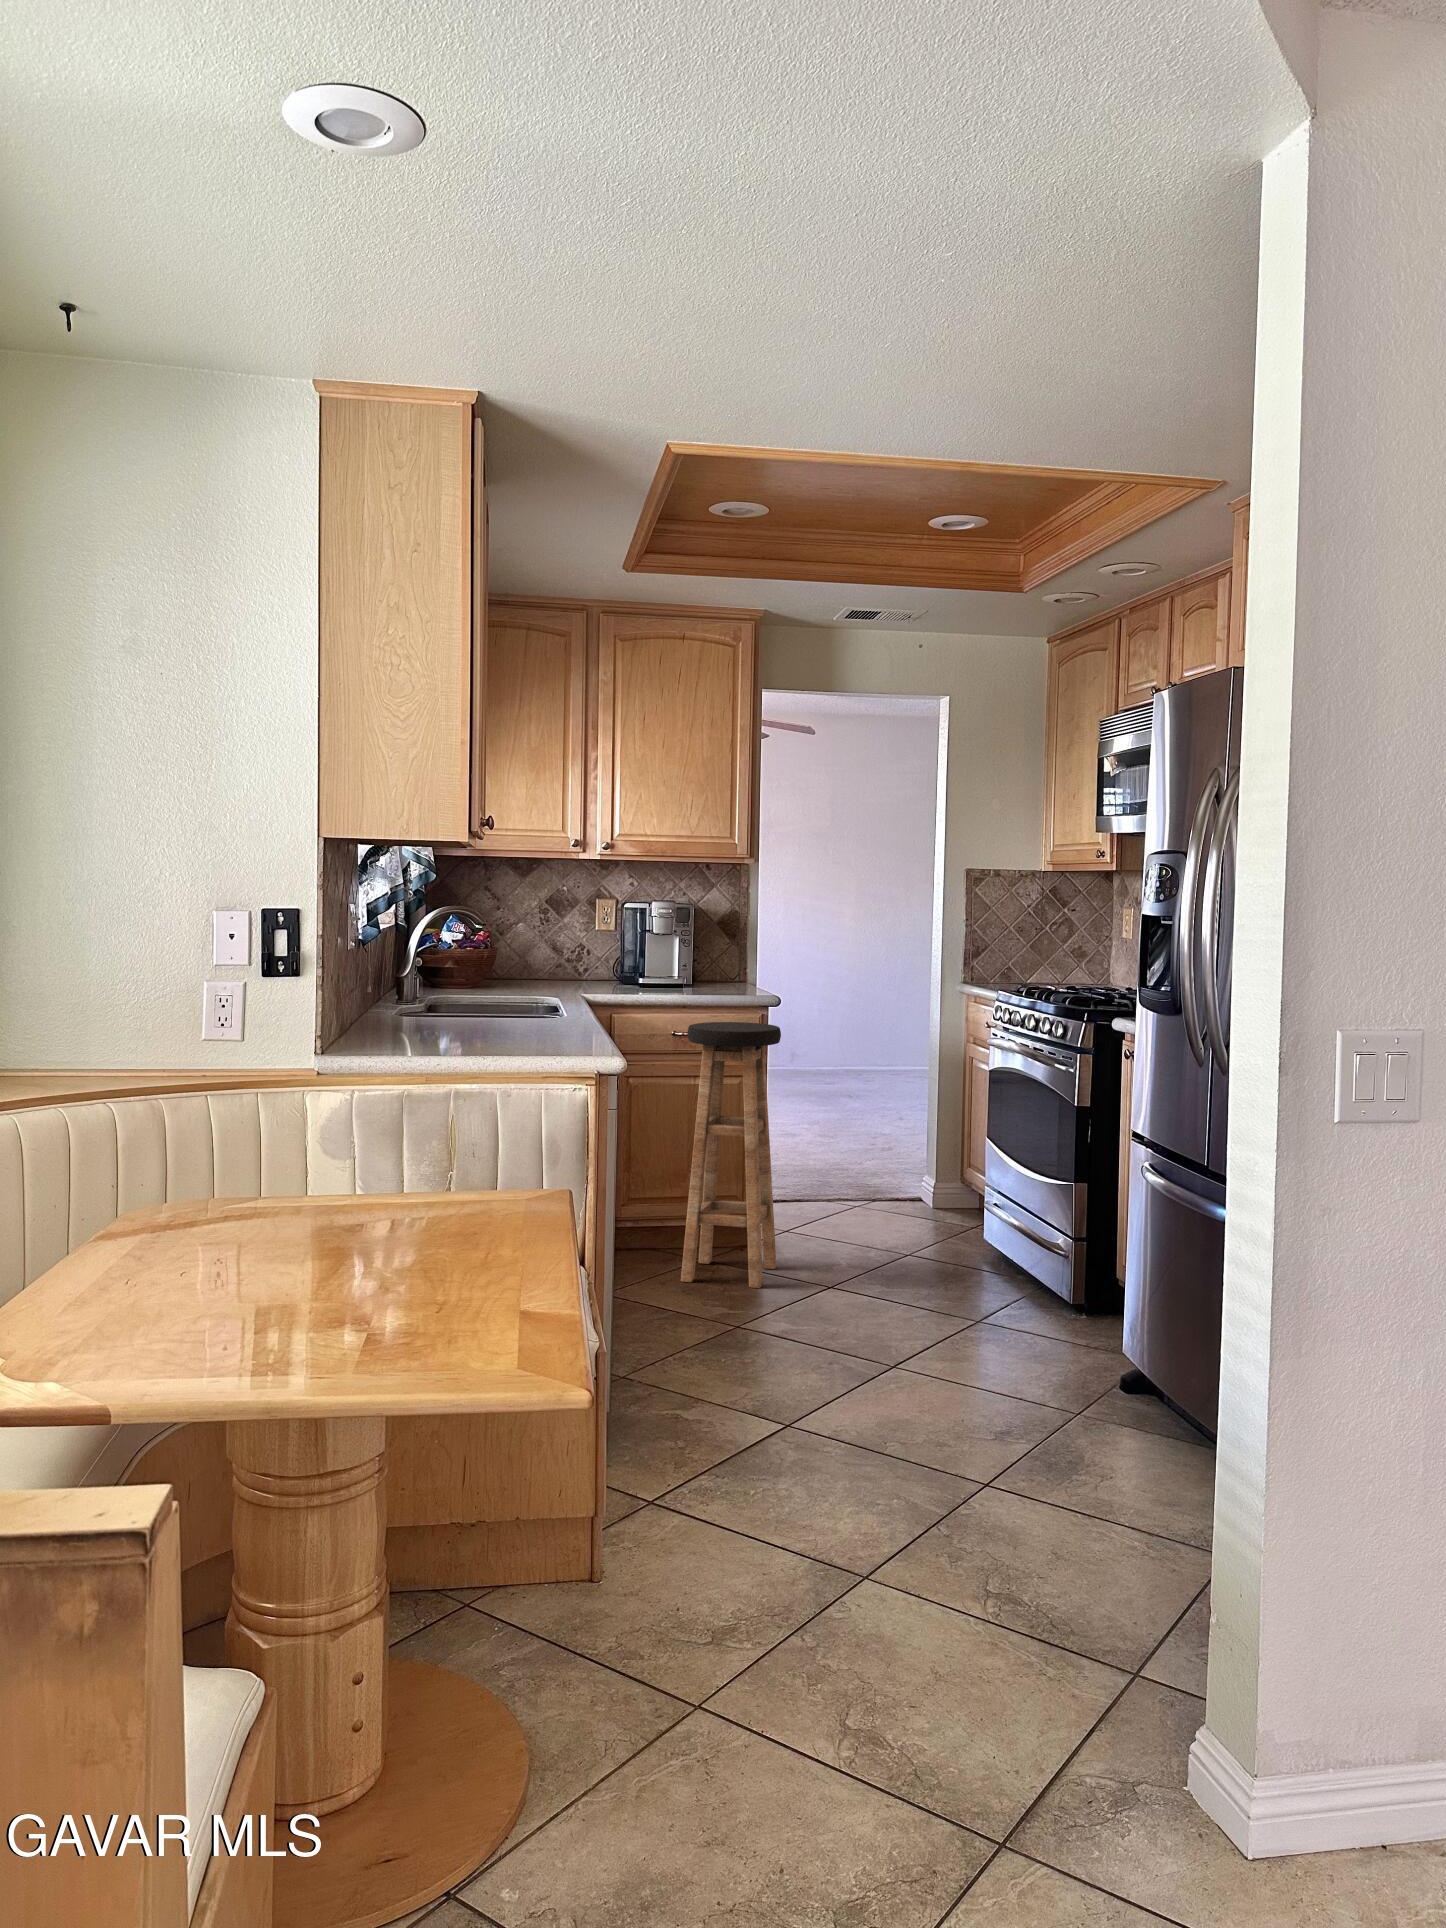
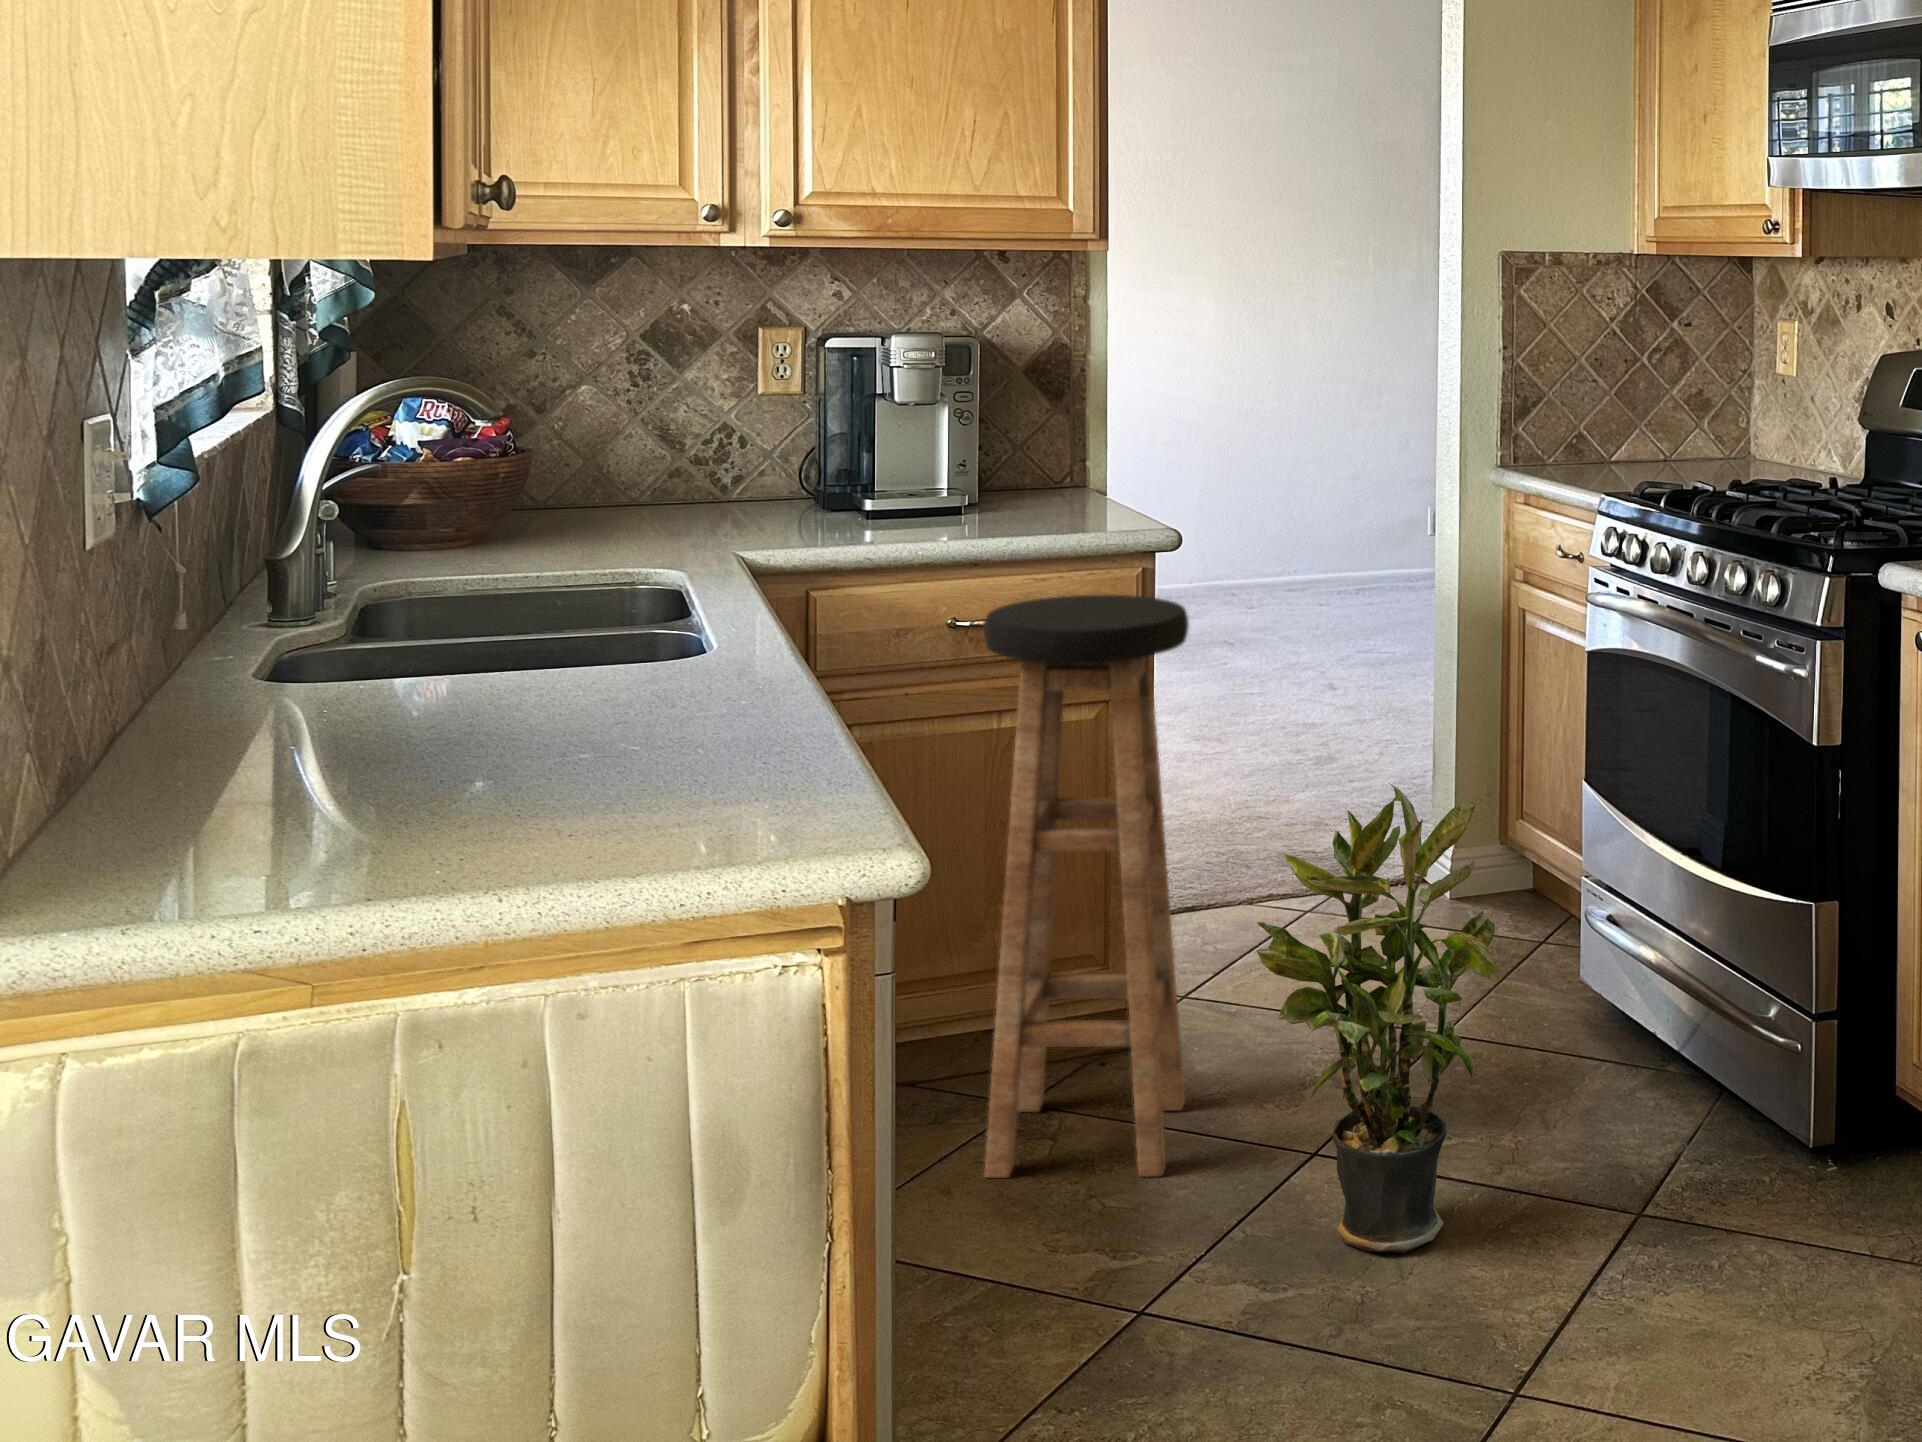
potted plant: none [799,1107,911,1320] -> present [1256,784,1500,1253]

